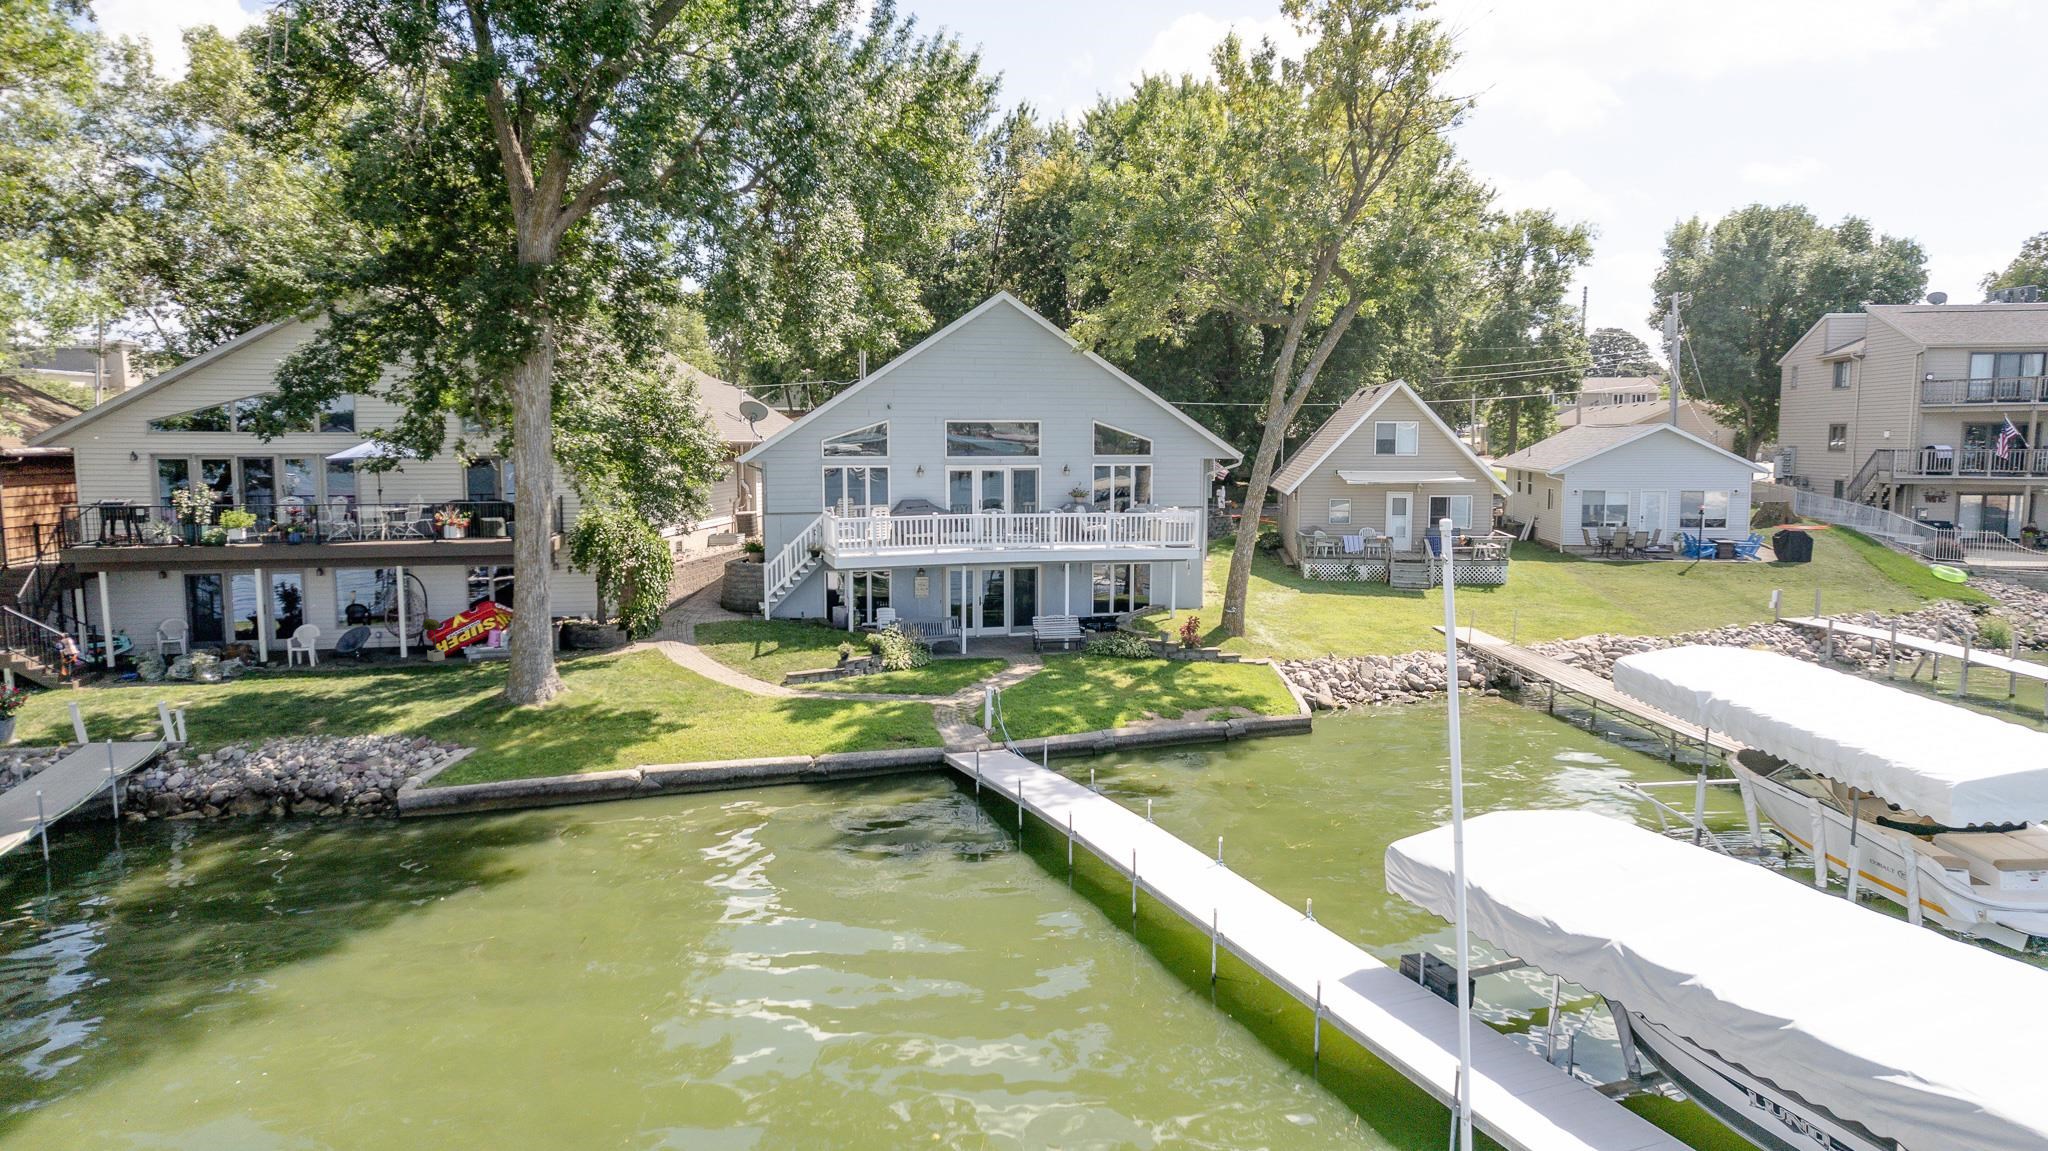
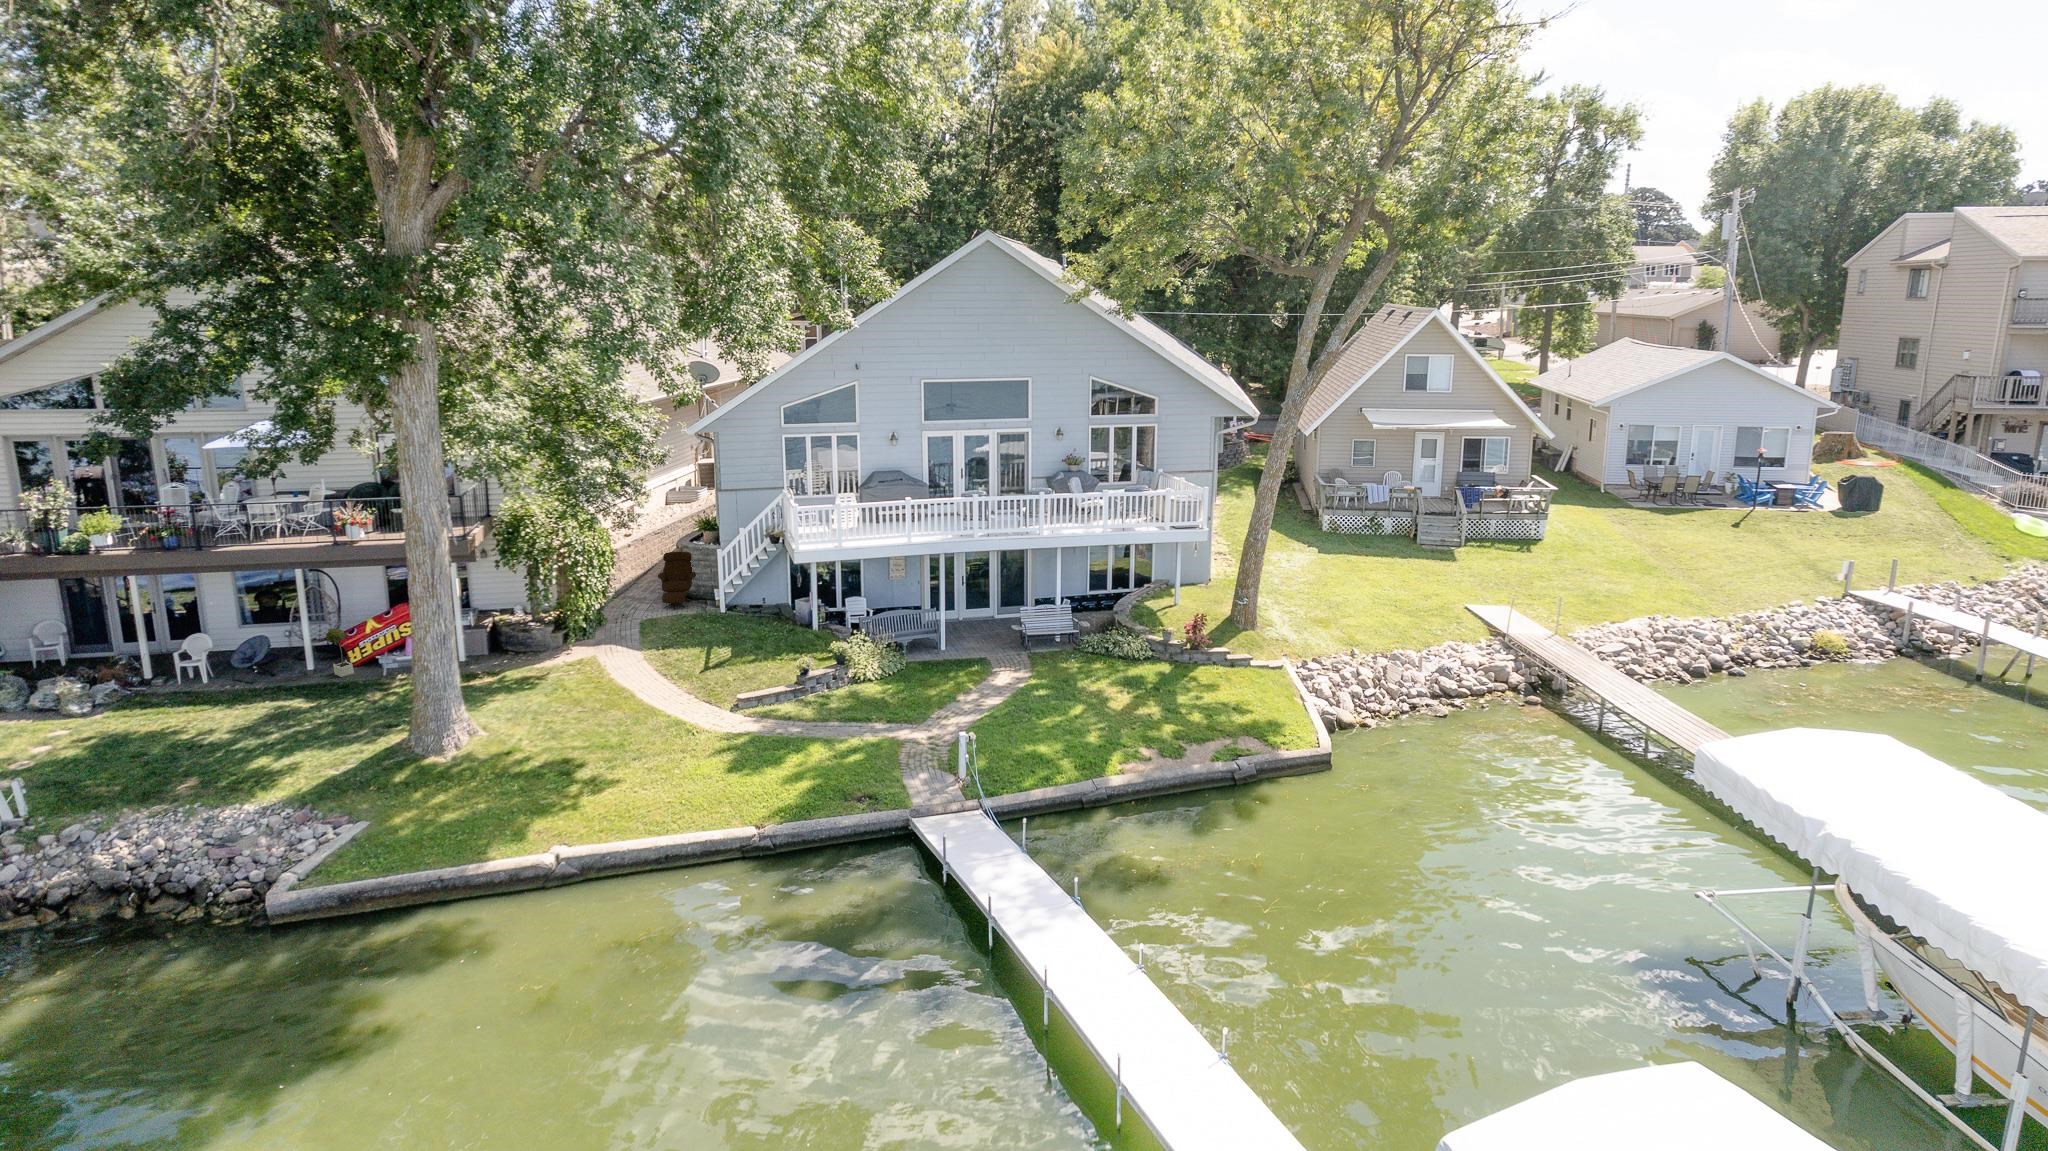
lounge chair: none [707,574,741,623] -> present [658,552,696,610]

